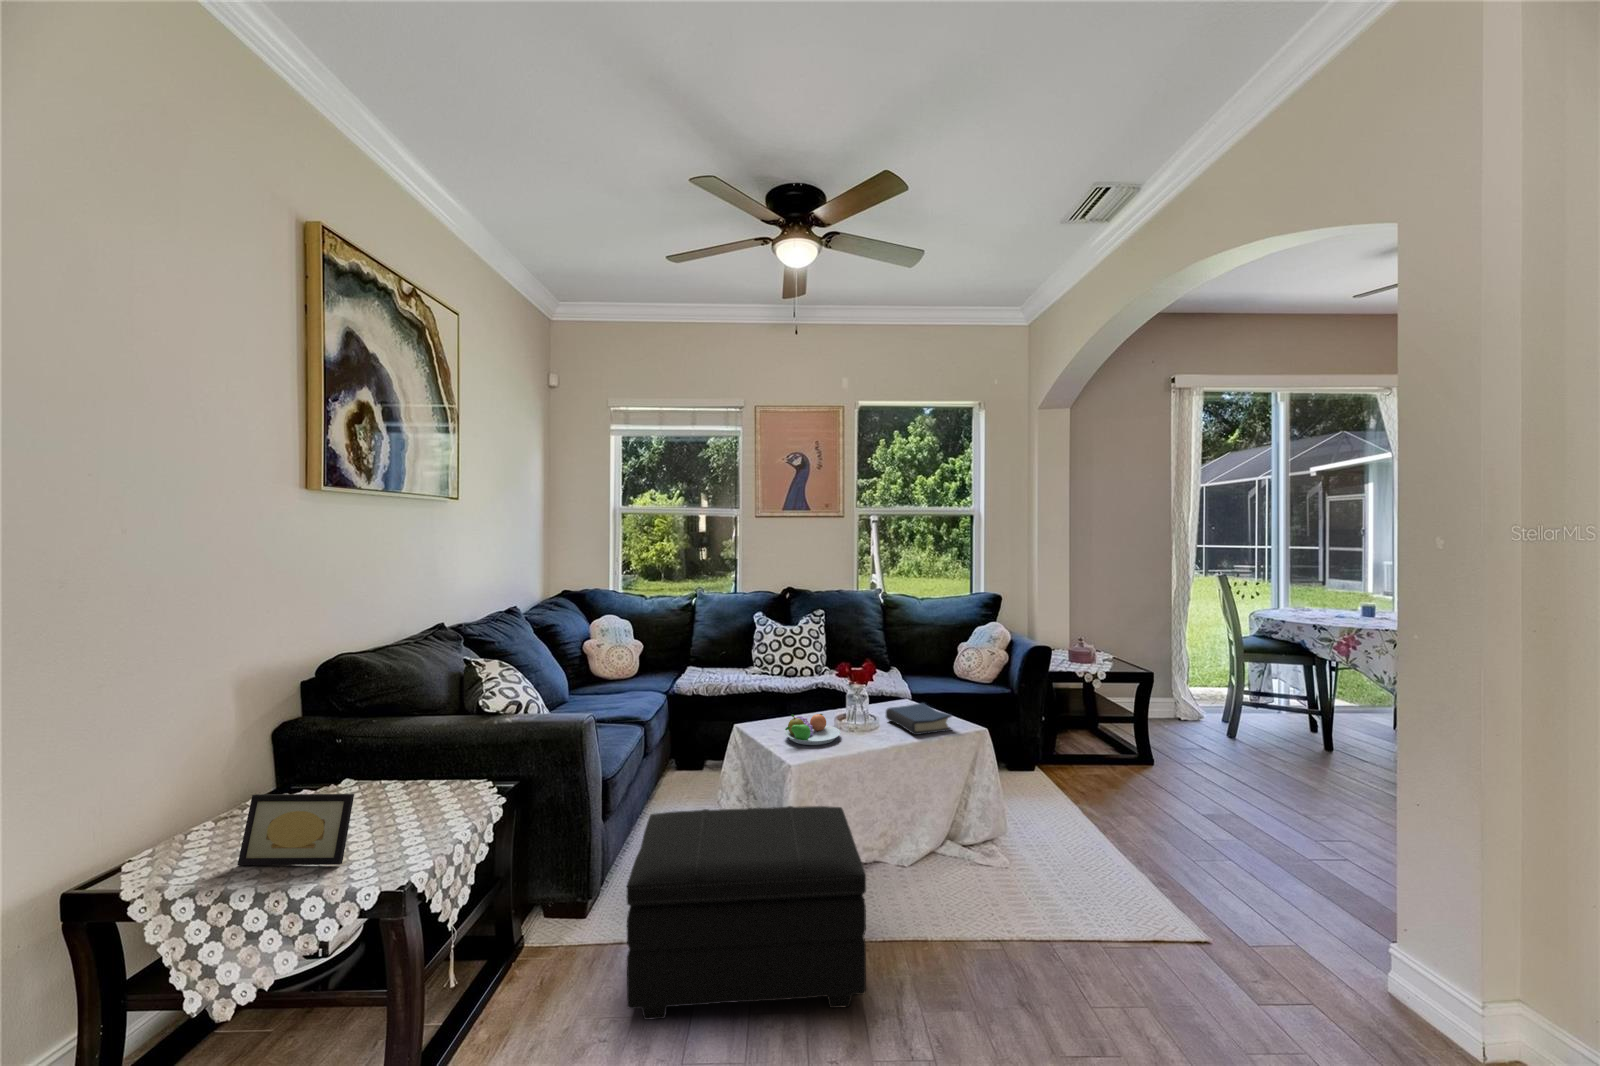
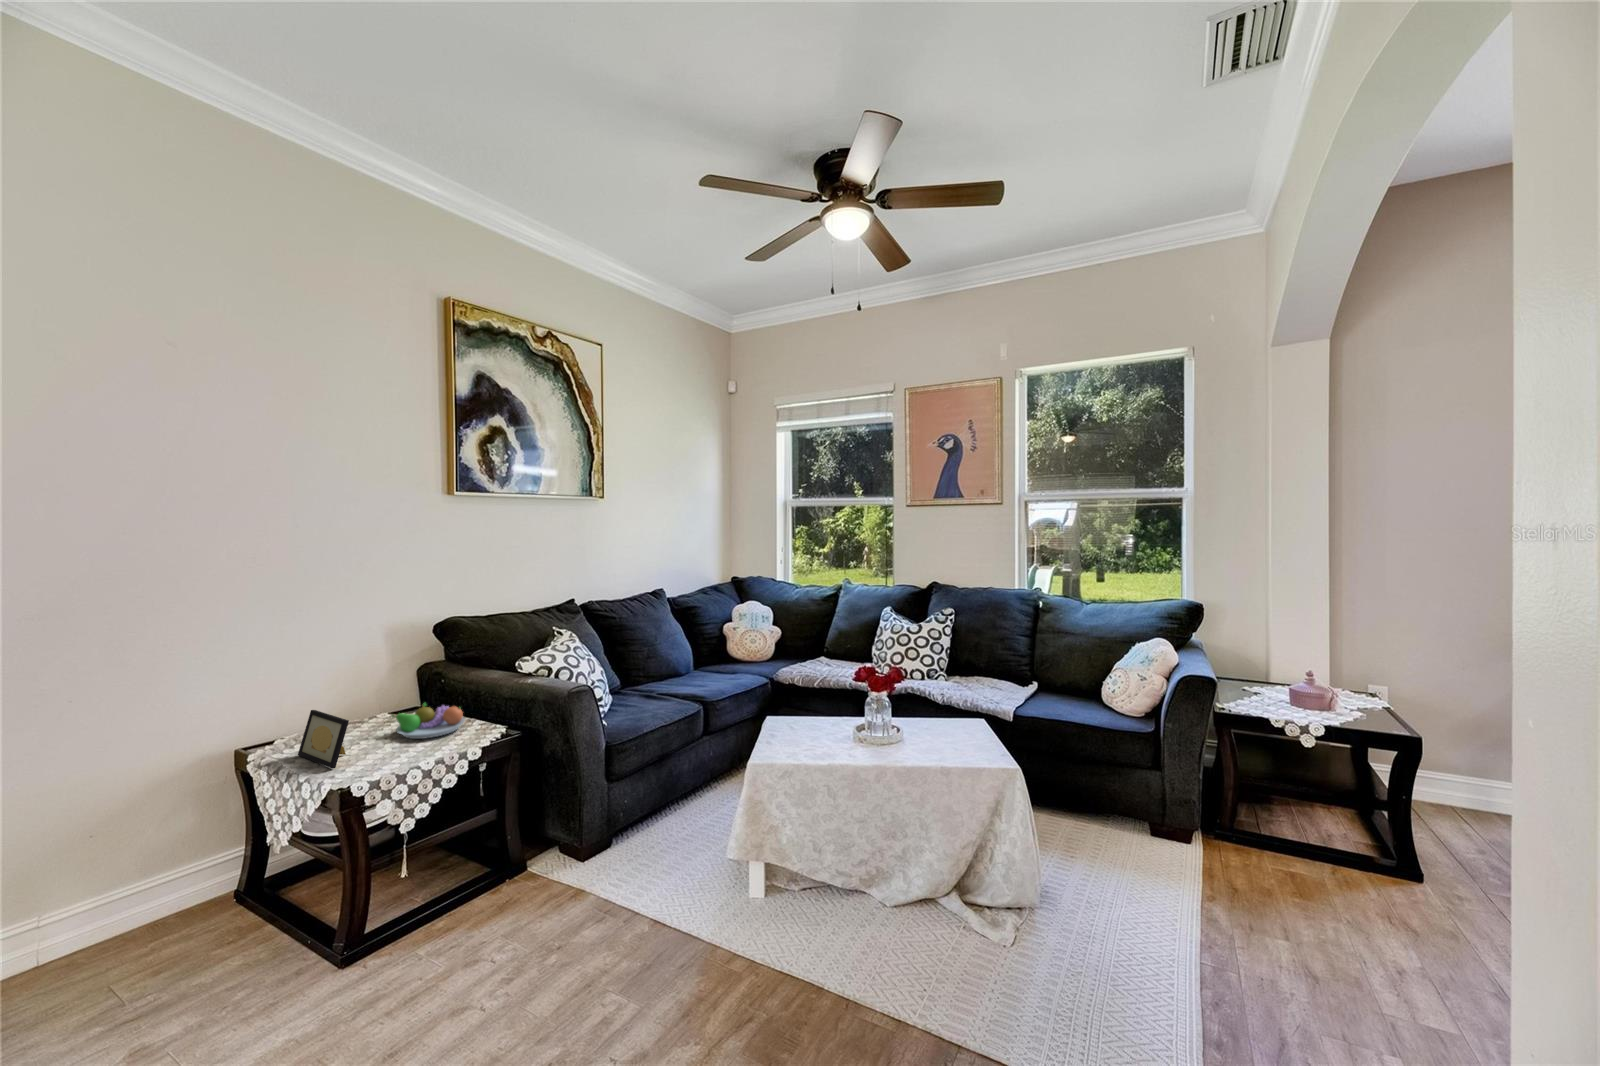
hardback book: present [886,703,952,735] -> none [911,725,965,764]
fruit bowl: present [785,714,840,745] -> present [392,703,465,739]
footstool: present [627,806,866,1020] -> none [517,783,769,1019]

